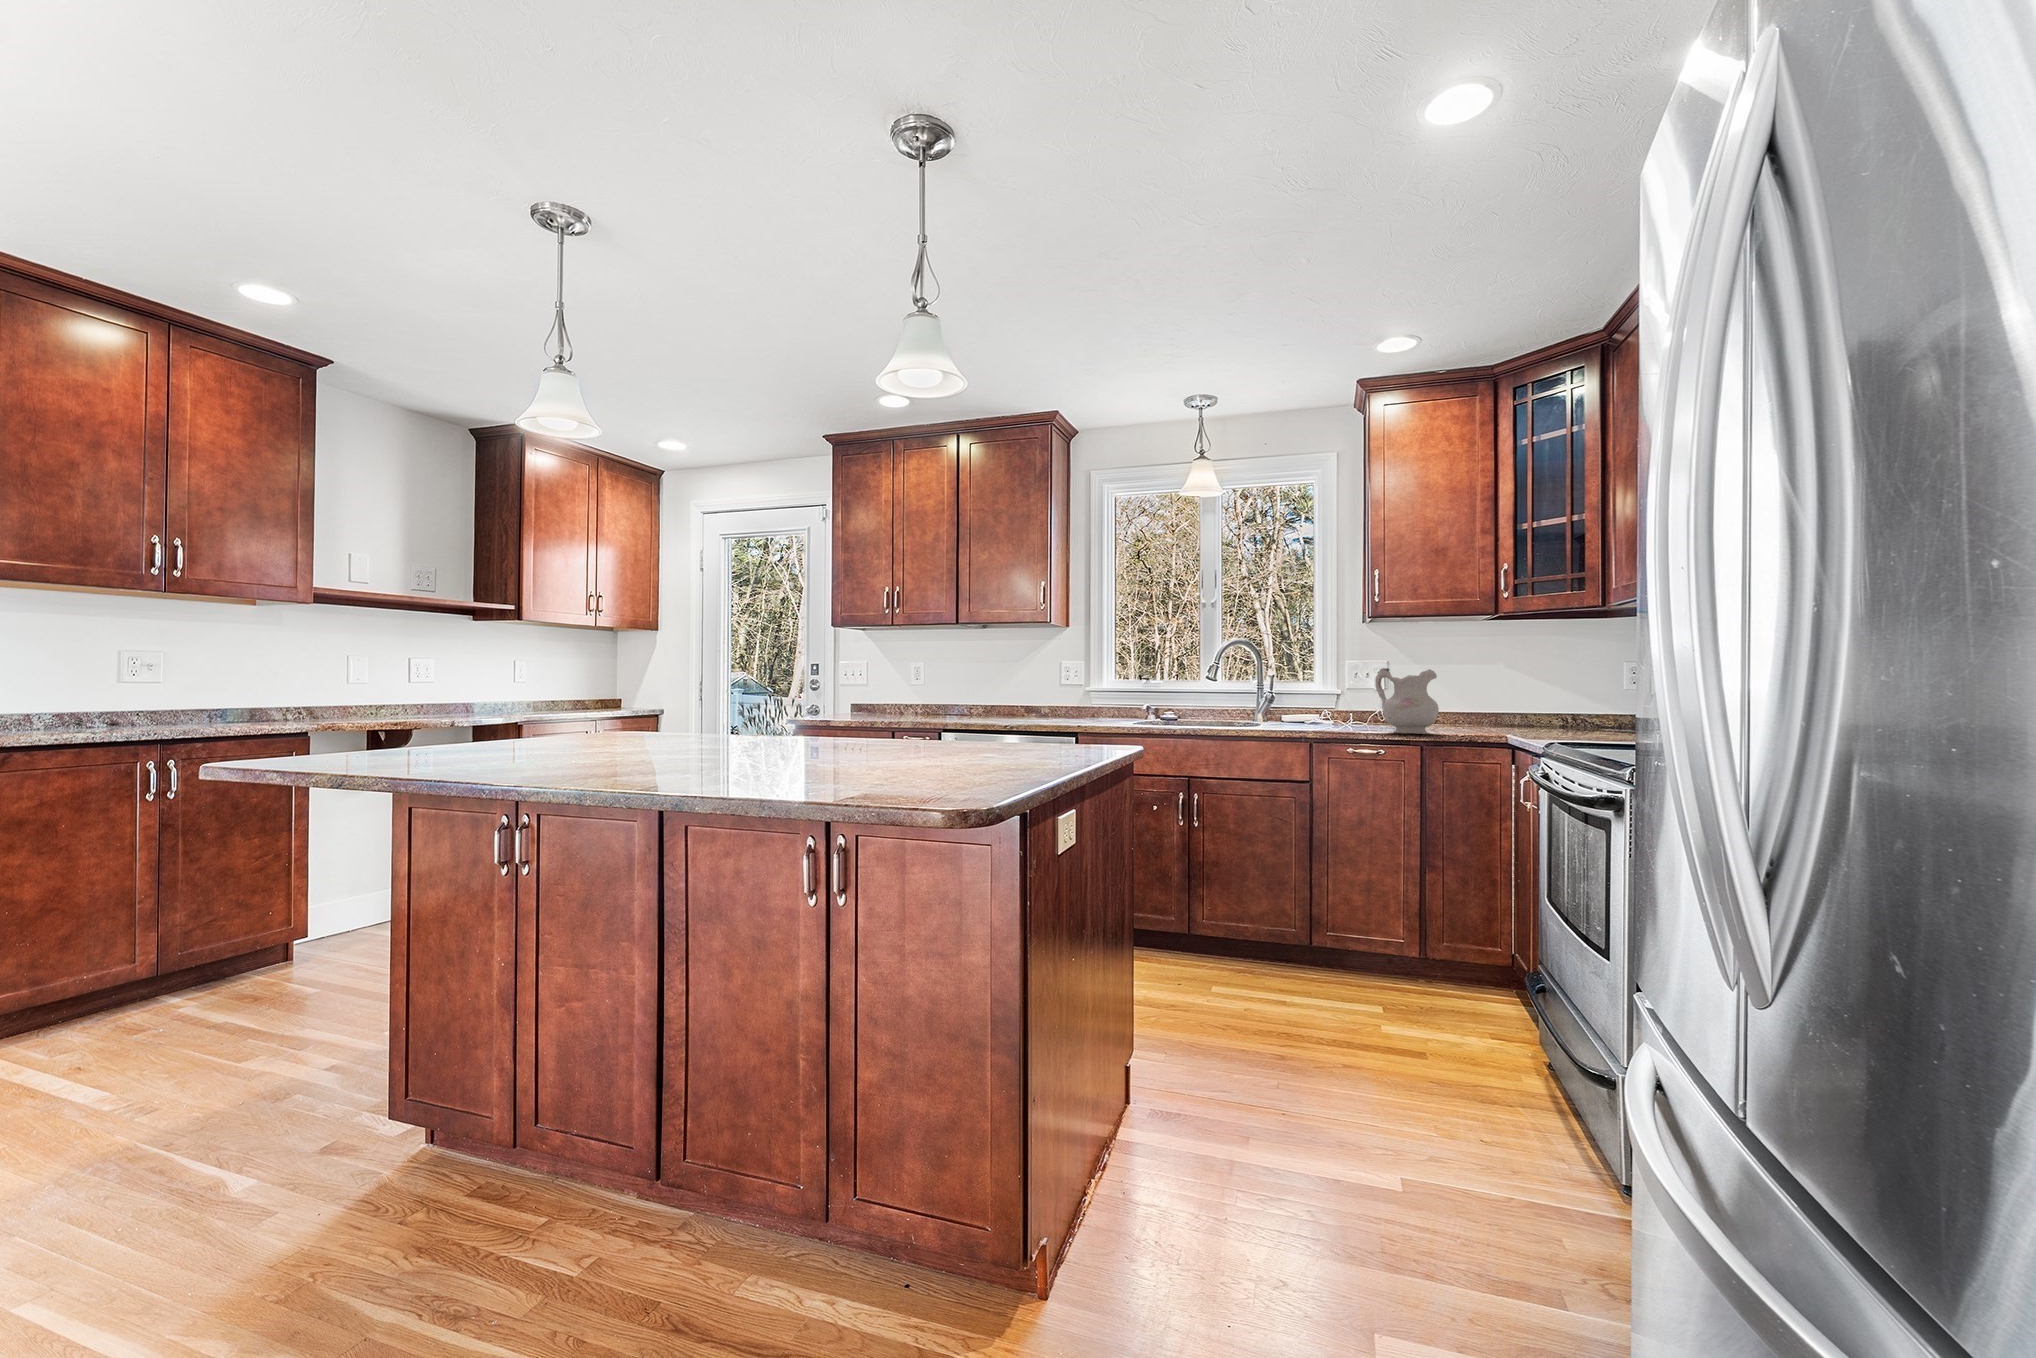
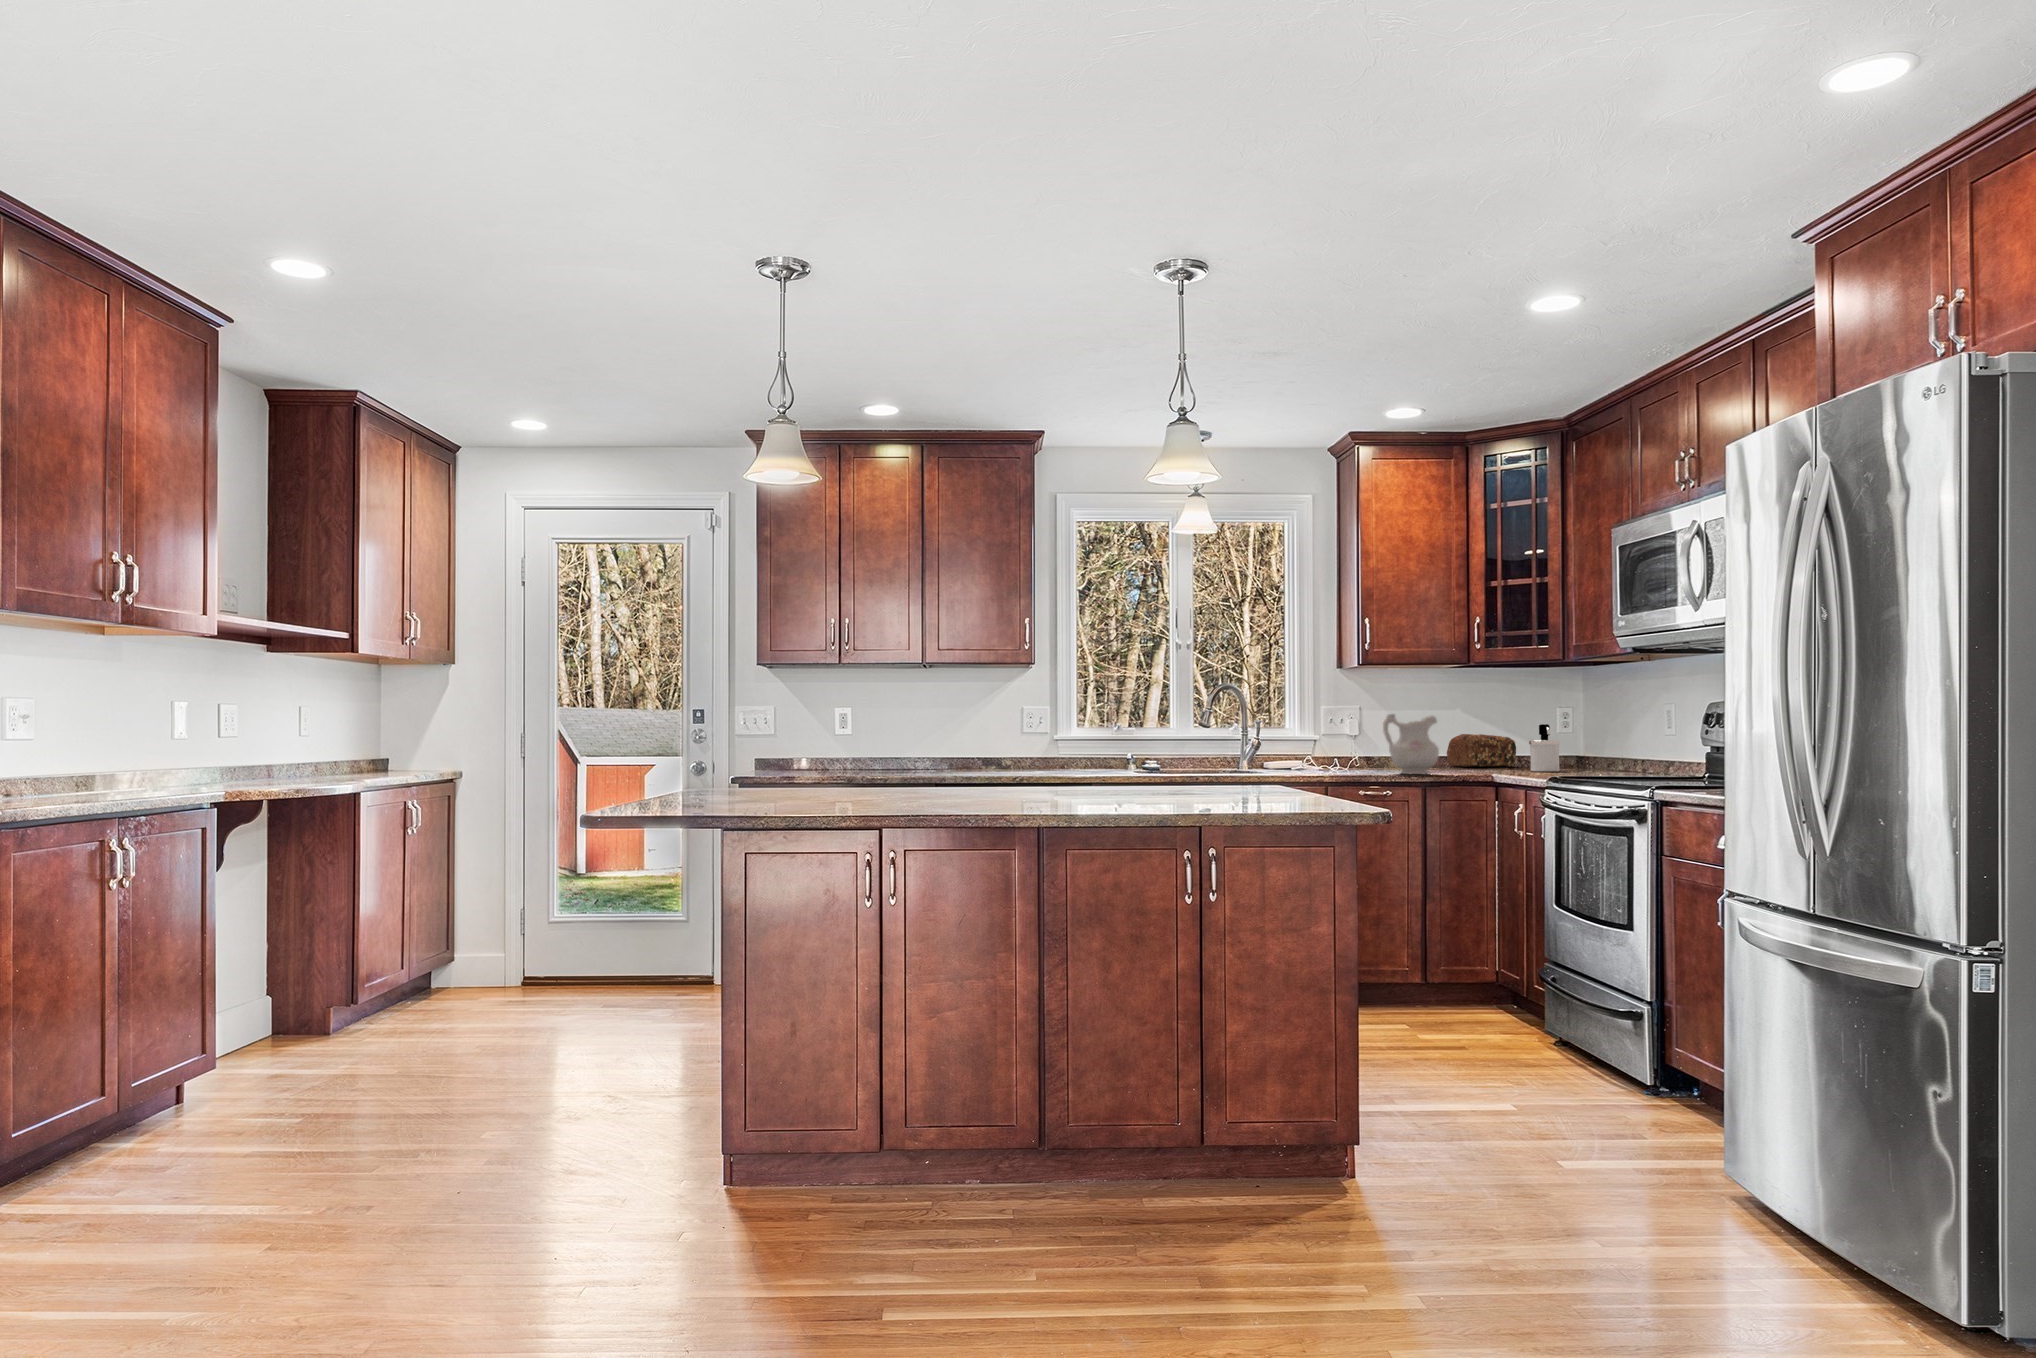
soap dispenser: none [1566,679,1604,732] -> present [1529,724,1560,772]
bread loaf: none [1482,689,1565,724] -> present [1447,734,1516,767]

